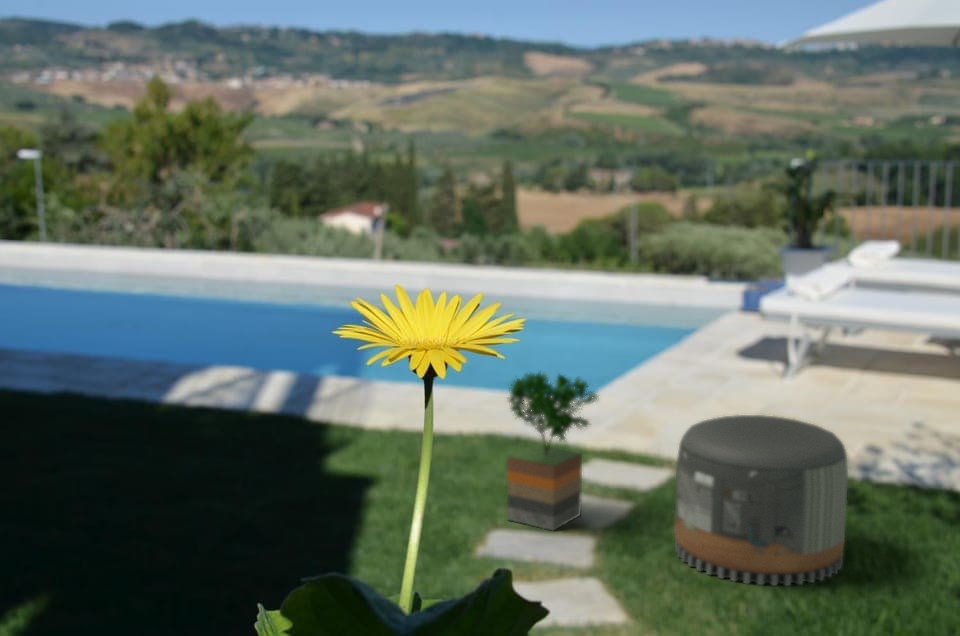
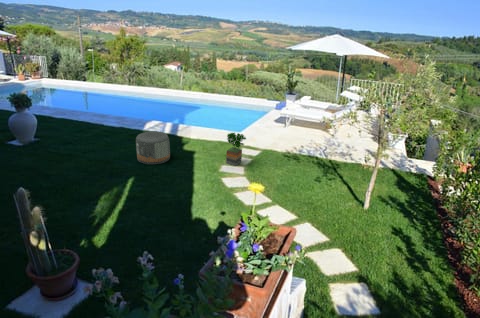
pouf: present [675,415,848,586] -> present [136,131,170,164]

